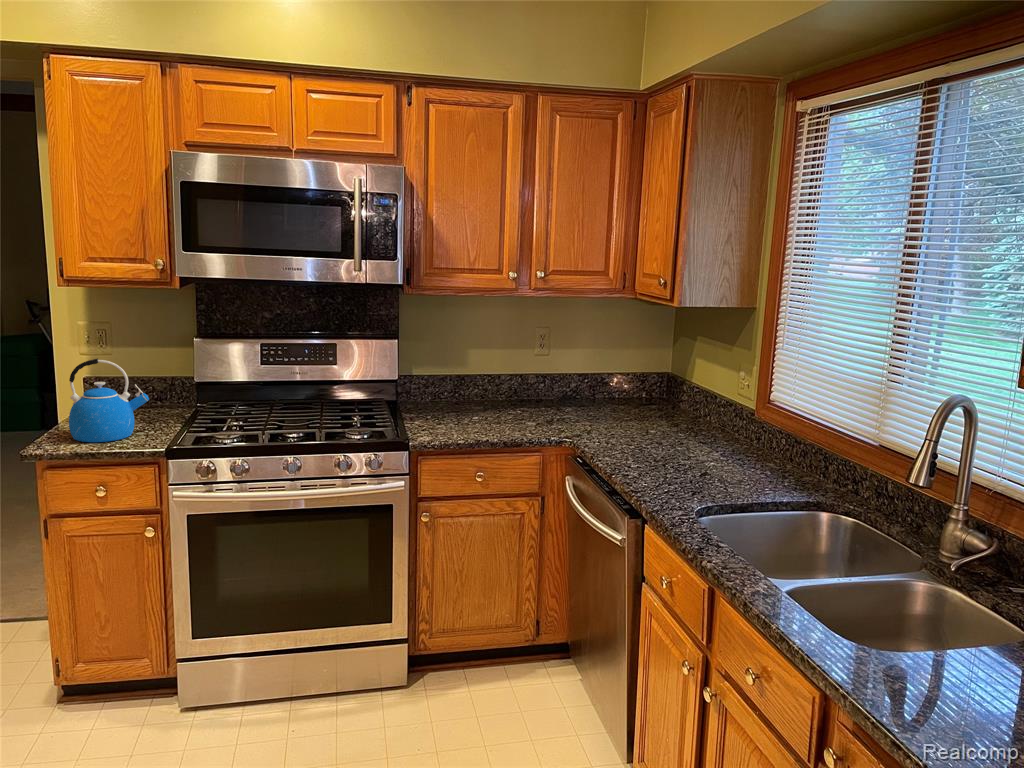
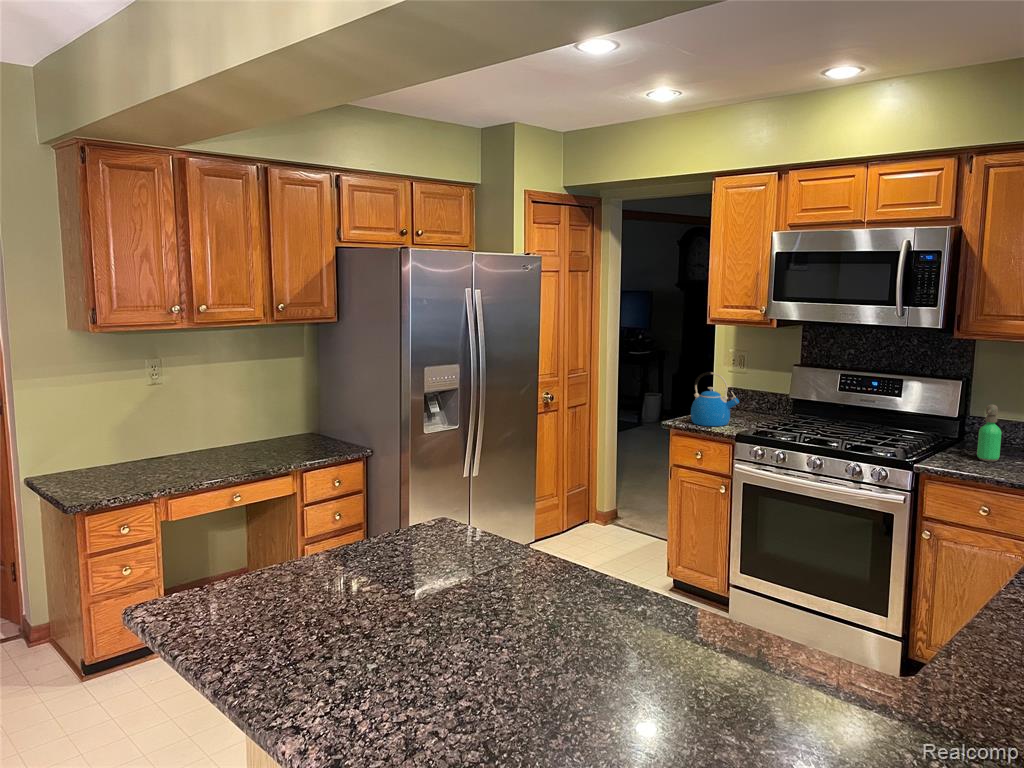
soap dispenser: none [448,363,469,425] -> present [977,404,1002,462]

